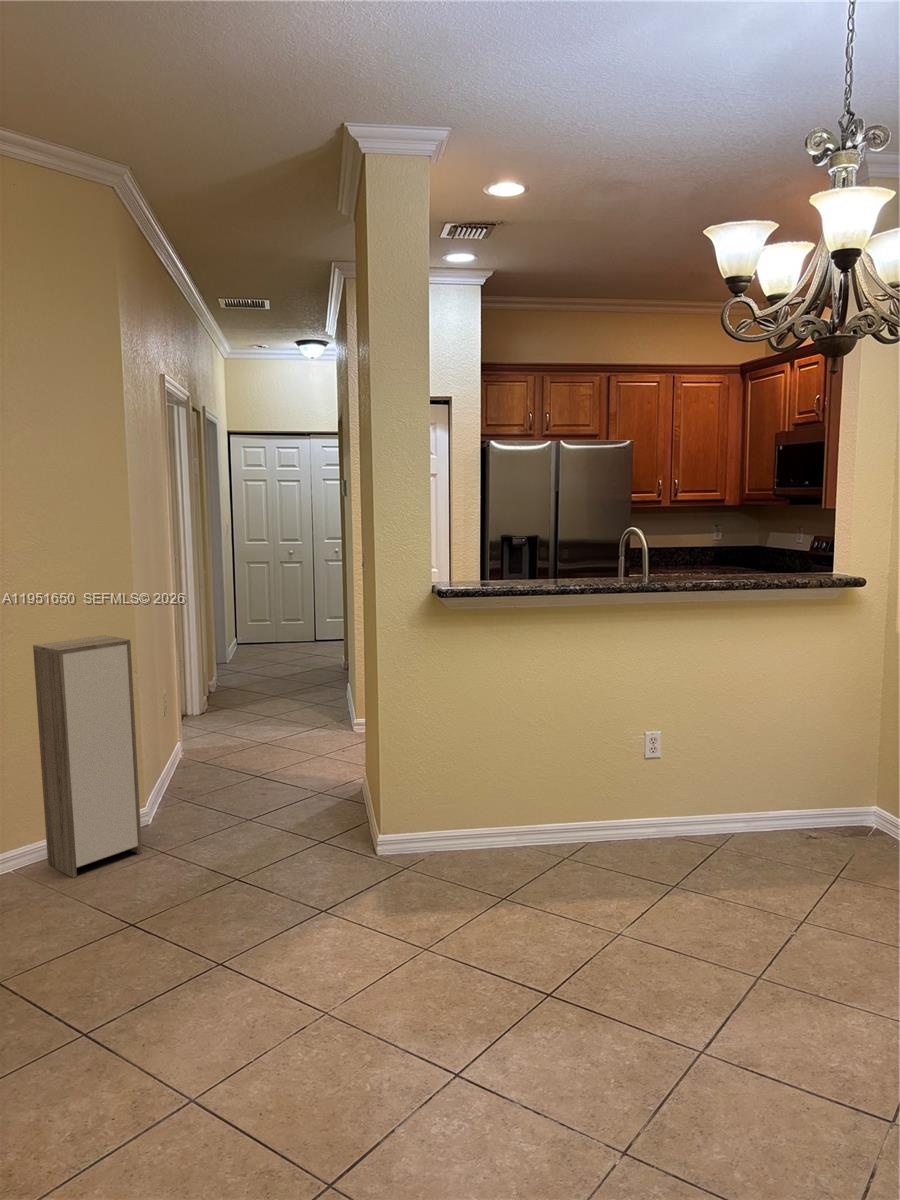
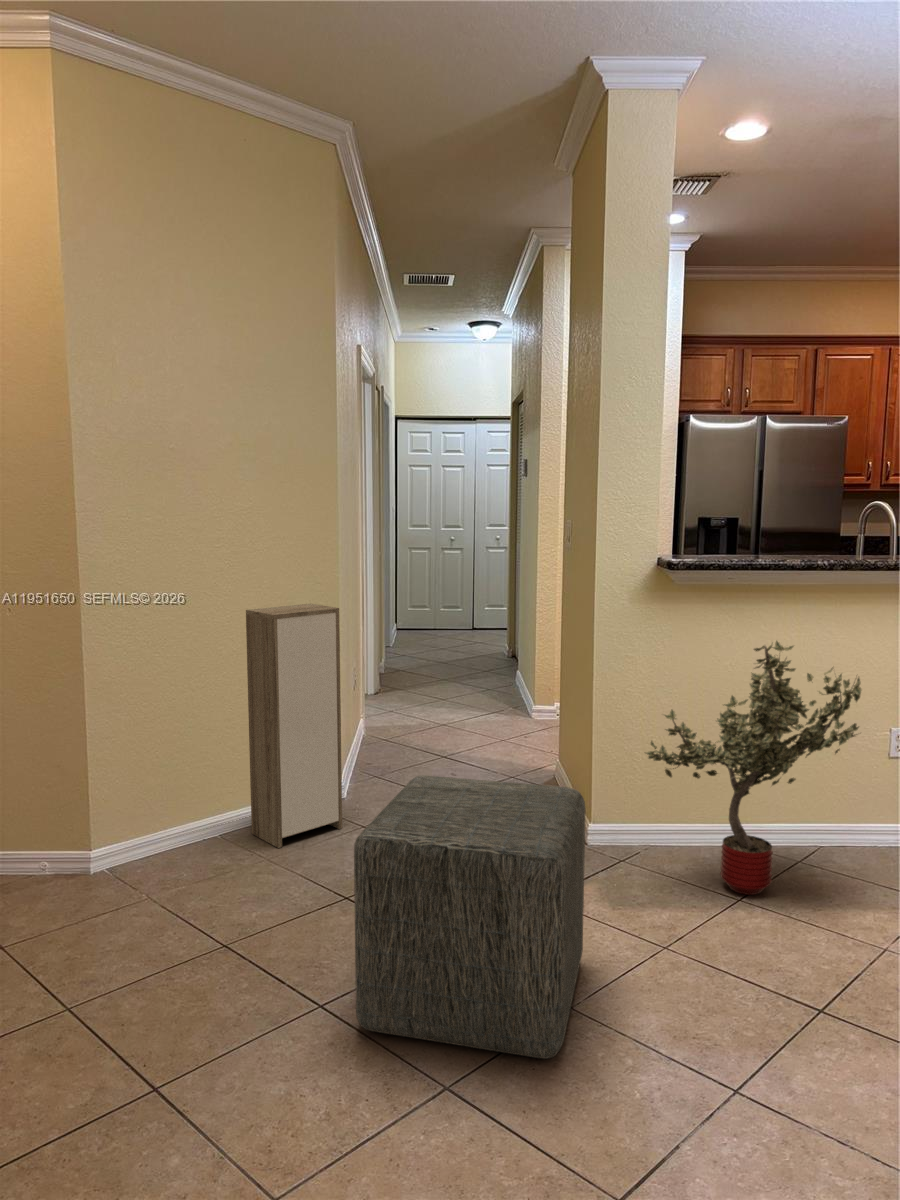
potted tree: none [415,659,605,891] -> present [646,641,862,895]
ottoman: none [106,804,345,1063] -> present [354,775,586,1059]

